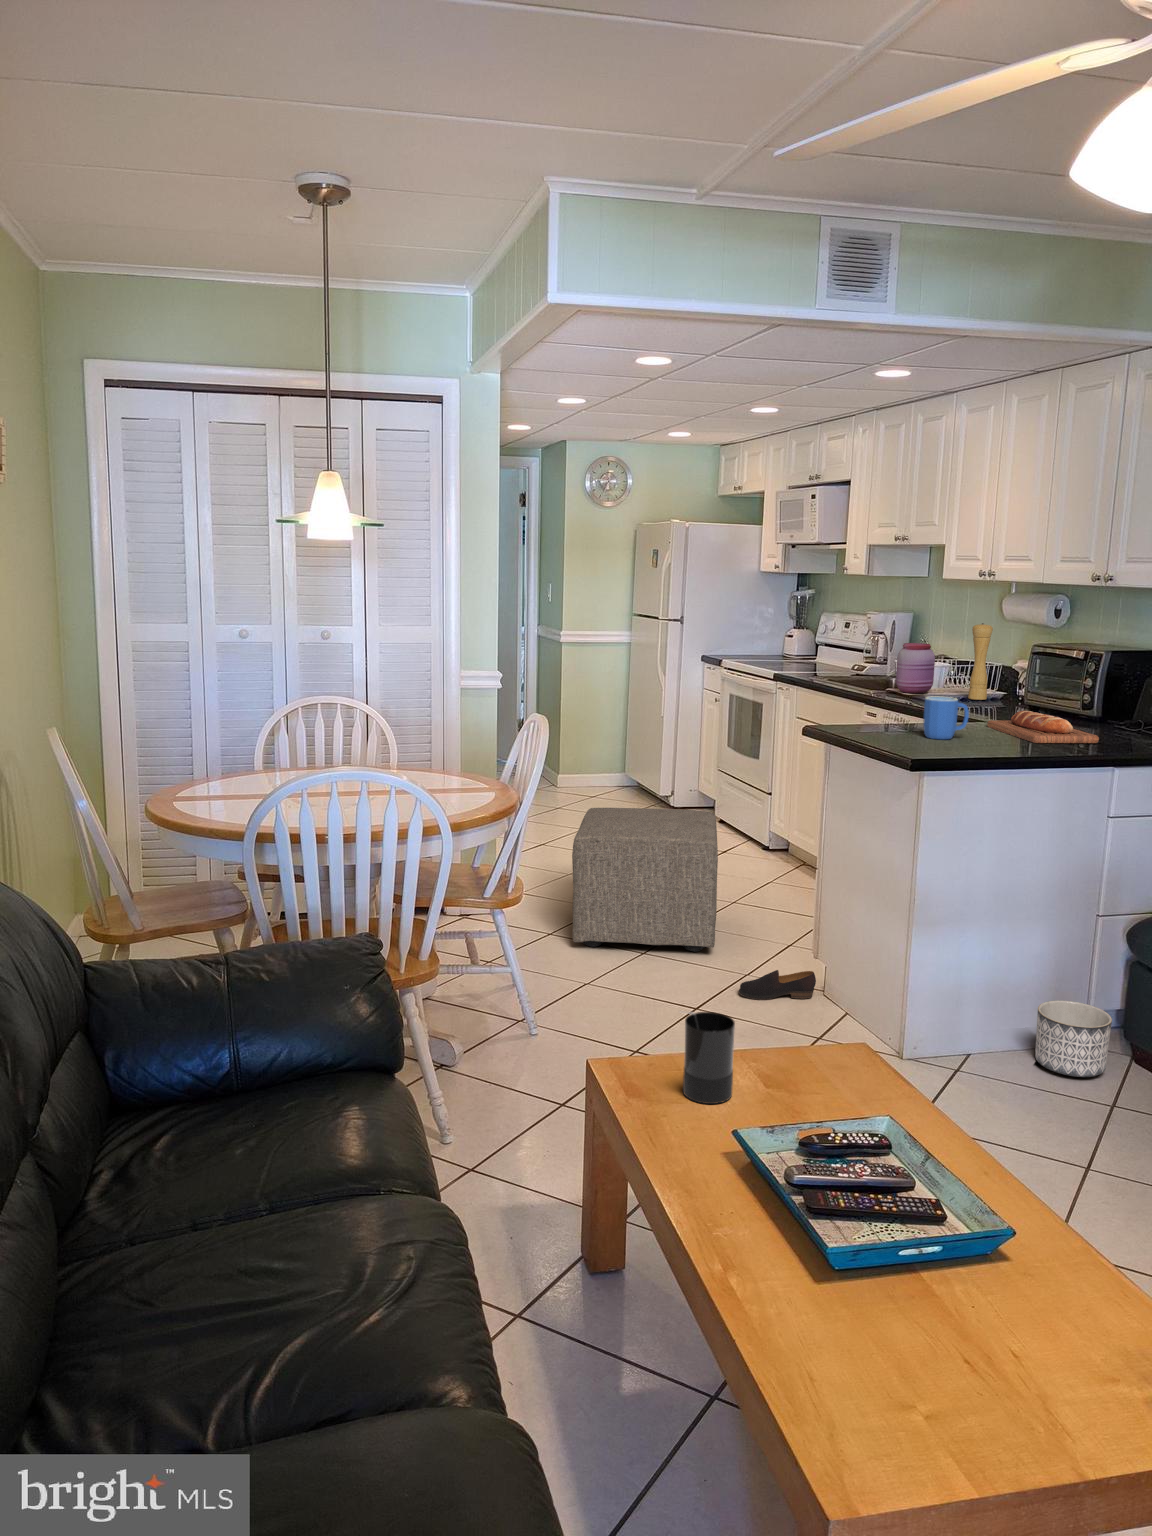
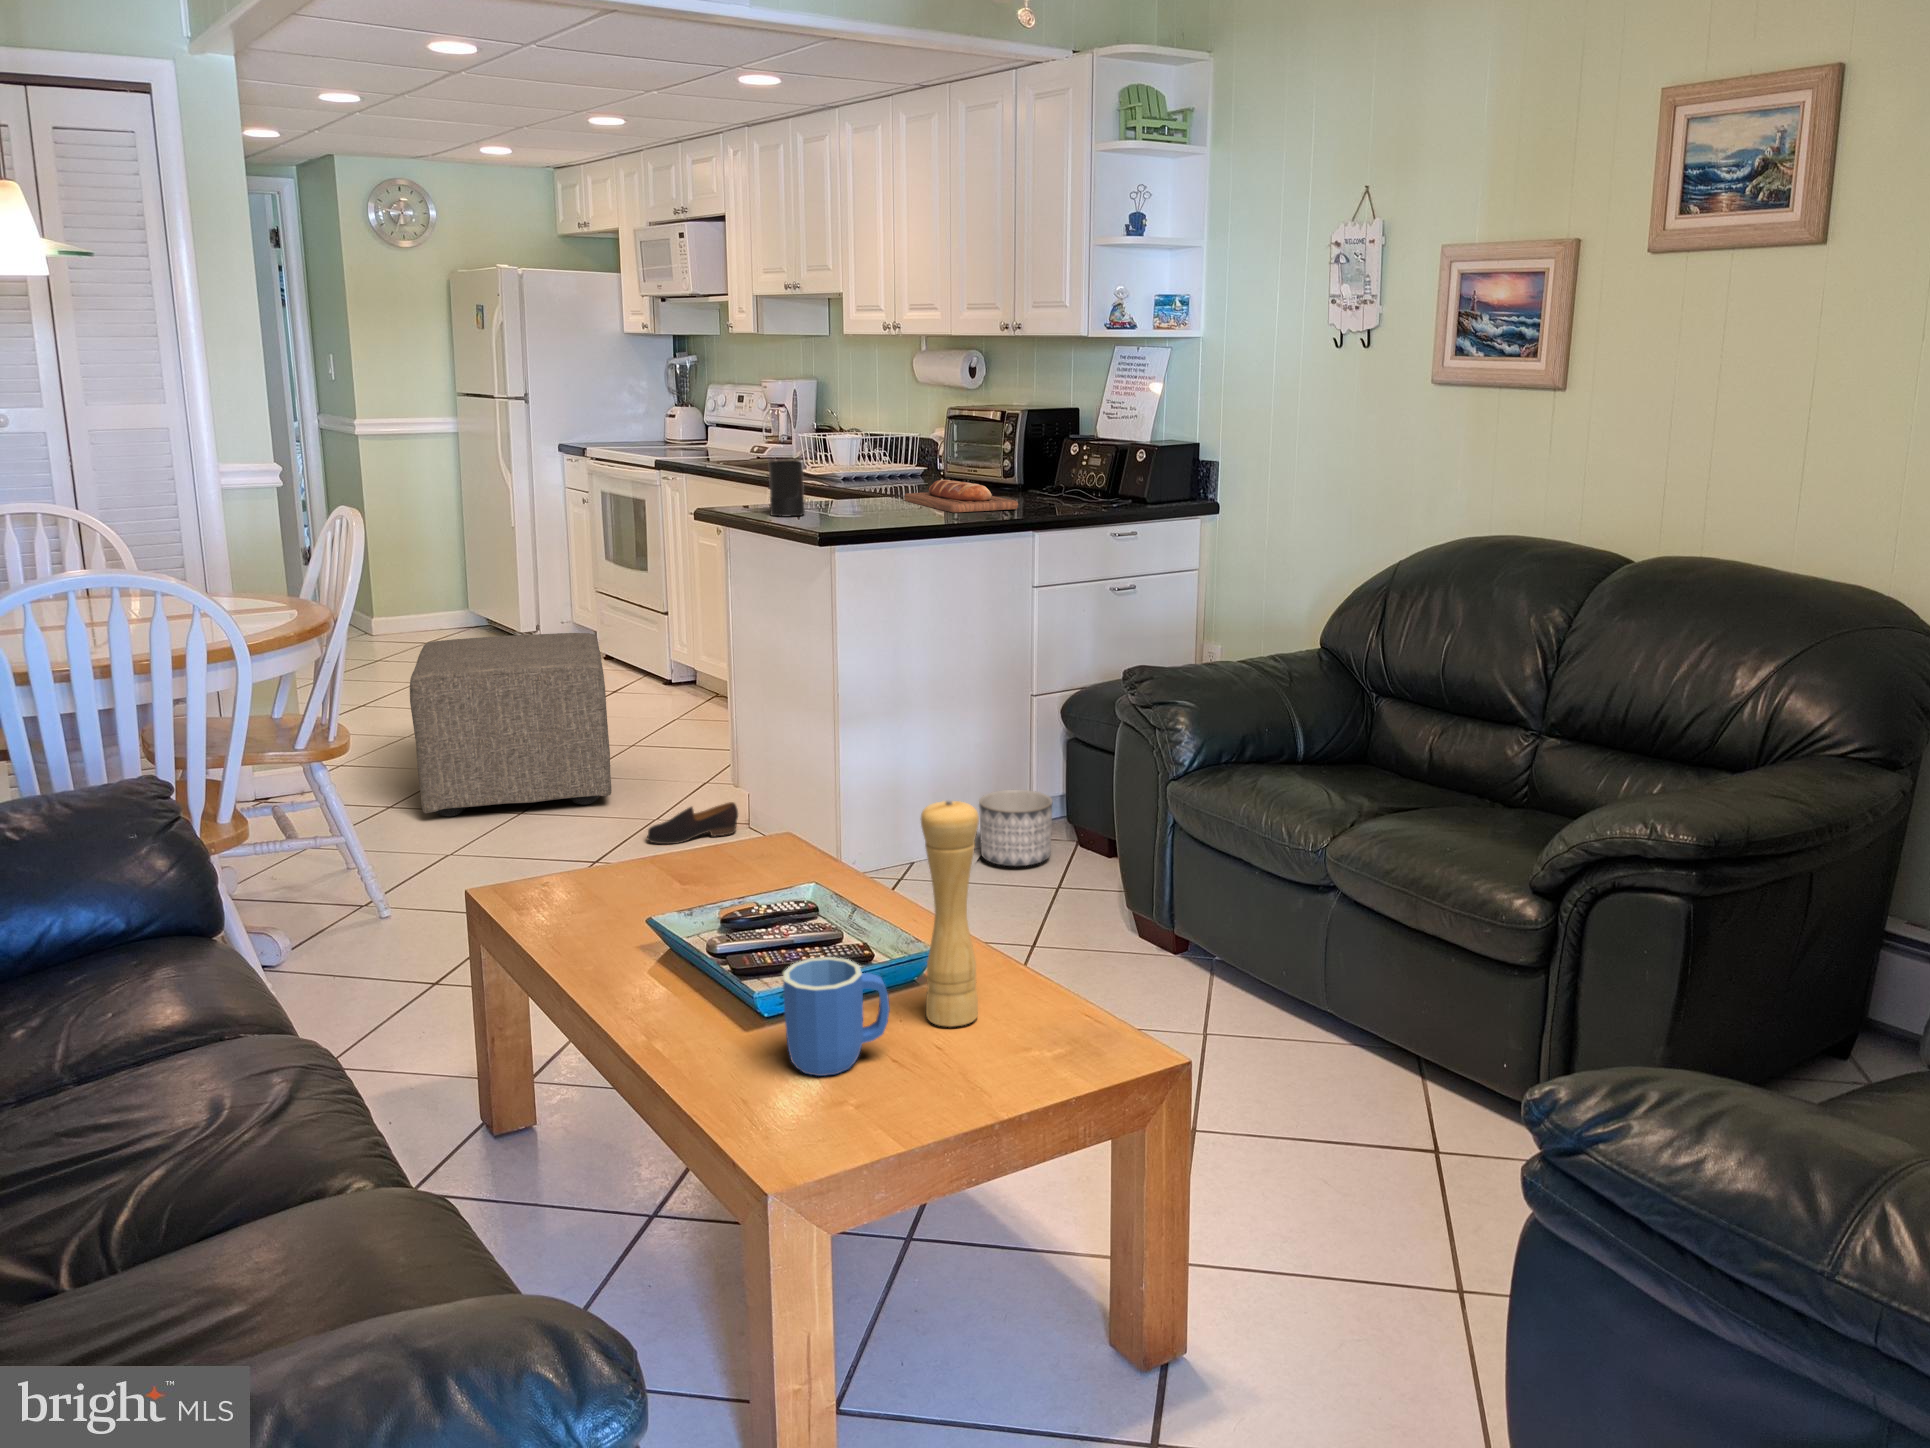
pepper mill: present [968,623,993,700] -> present [921,800,979,1027]
jar: present [896,643,935,694] -> none [802,413,846,473]
mug: present [923,697,969,739] -> present [783,957,890,1076]
candle: present [680,1011,735,1104] -> present [769,461,805,517]

